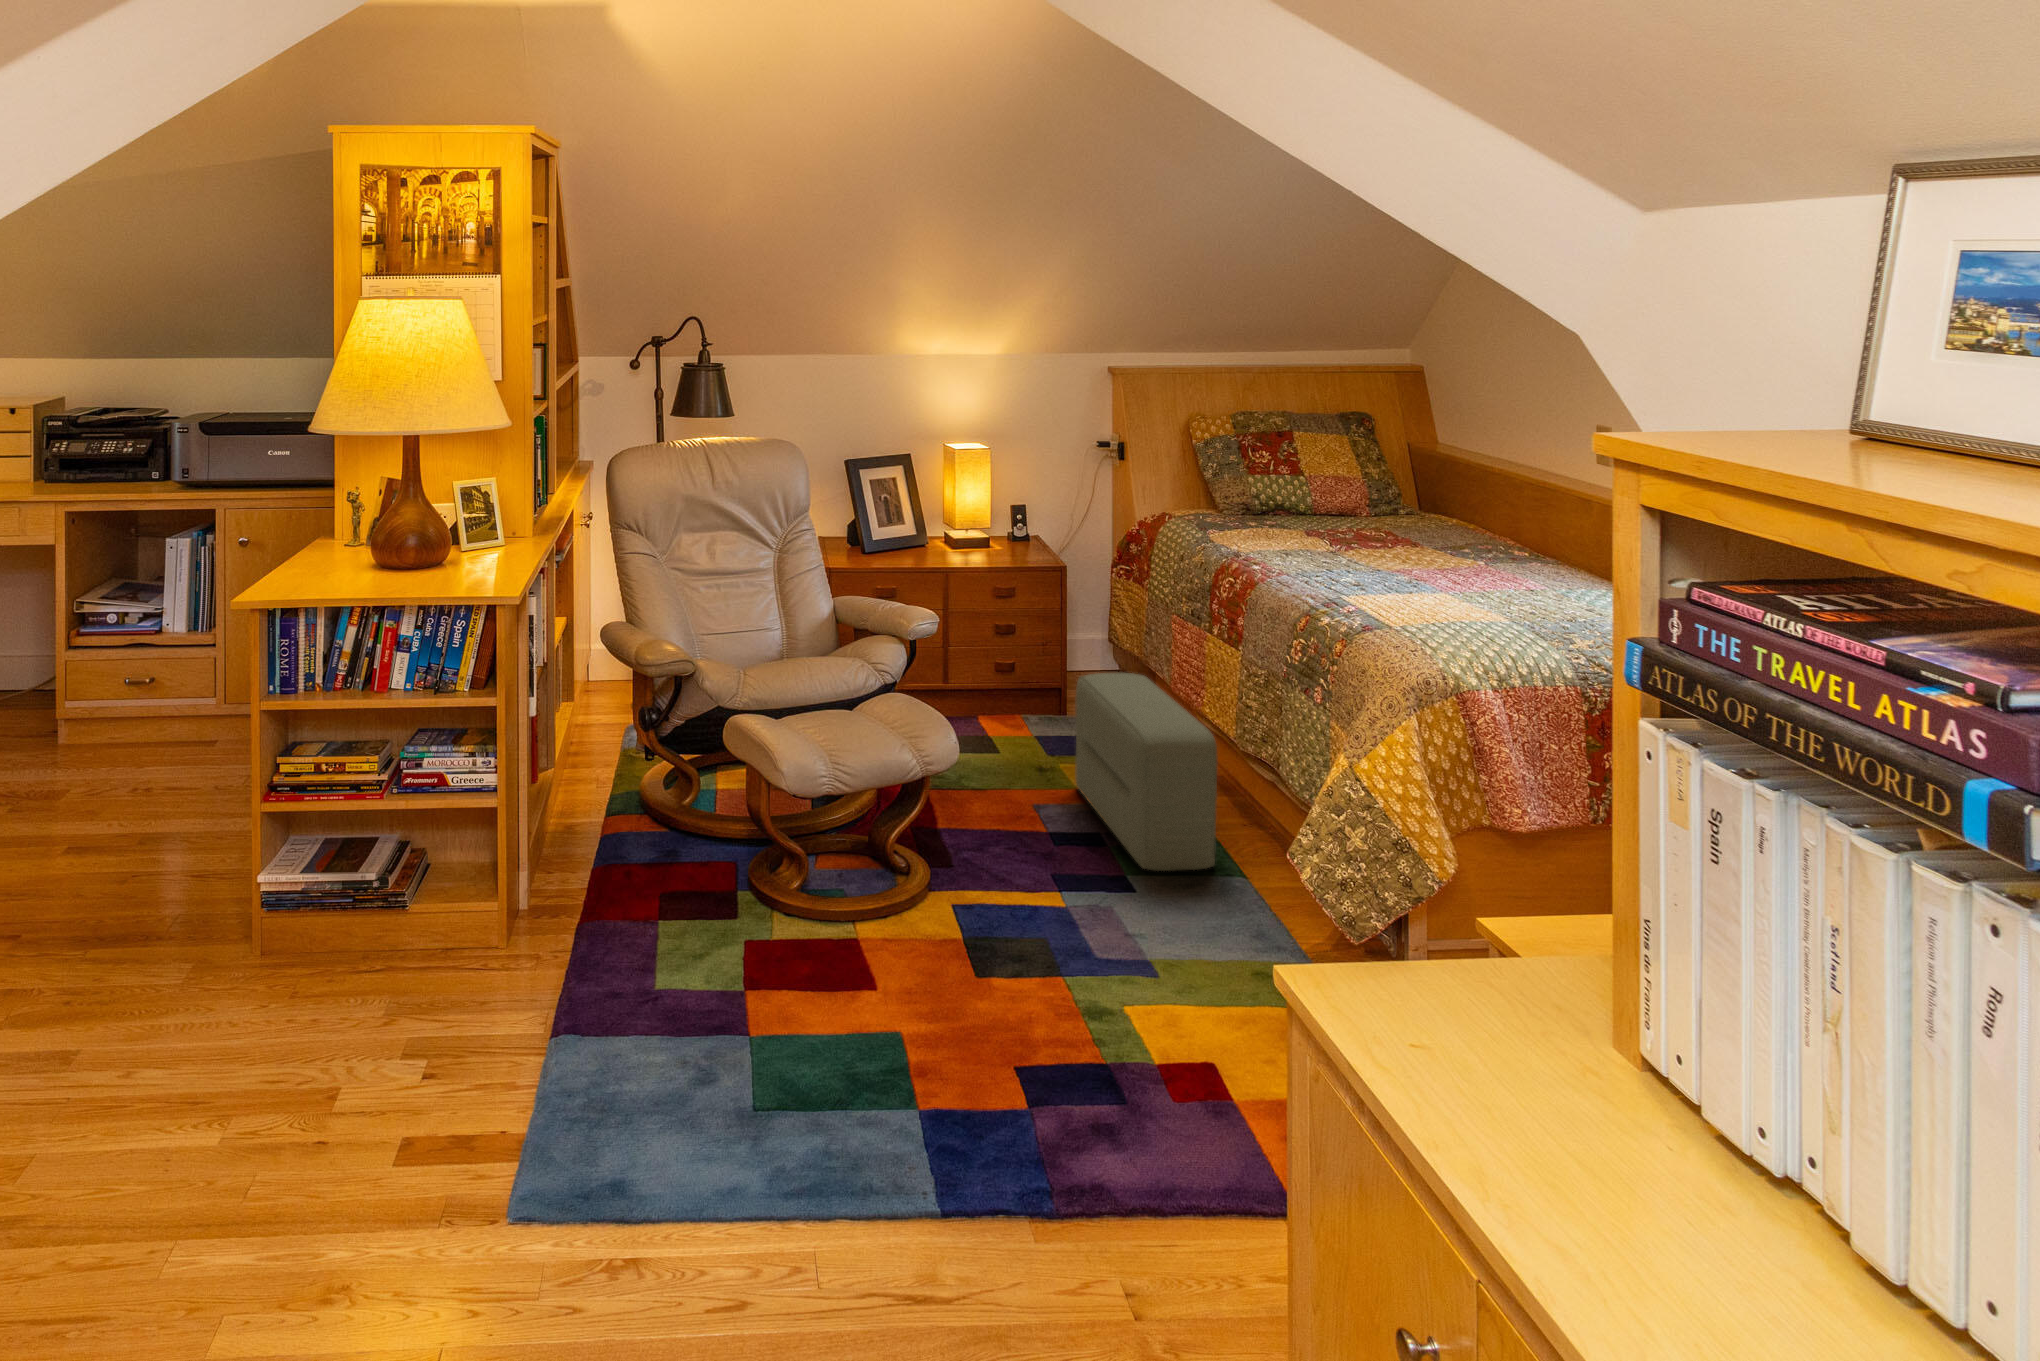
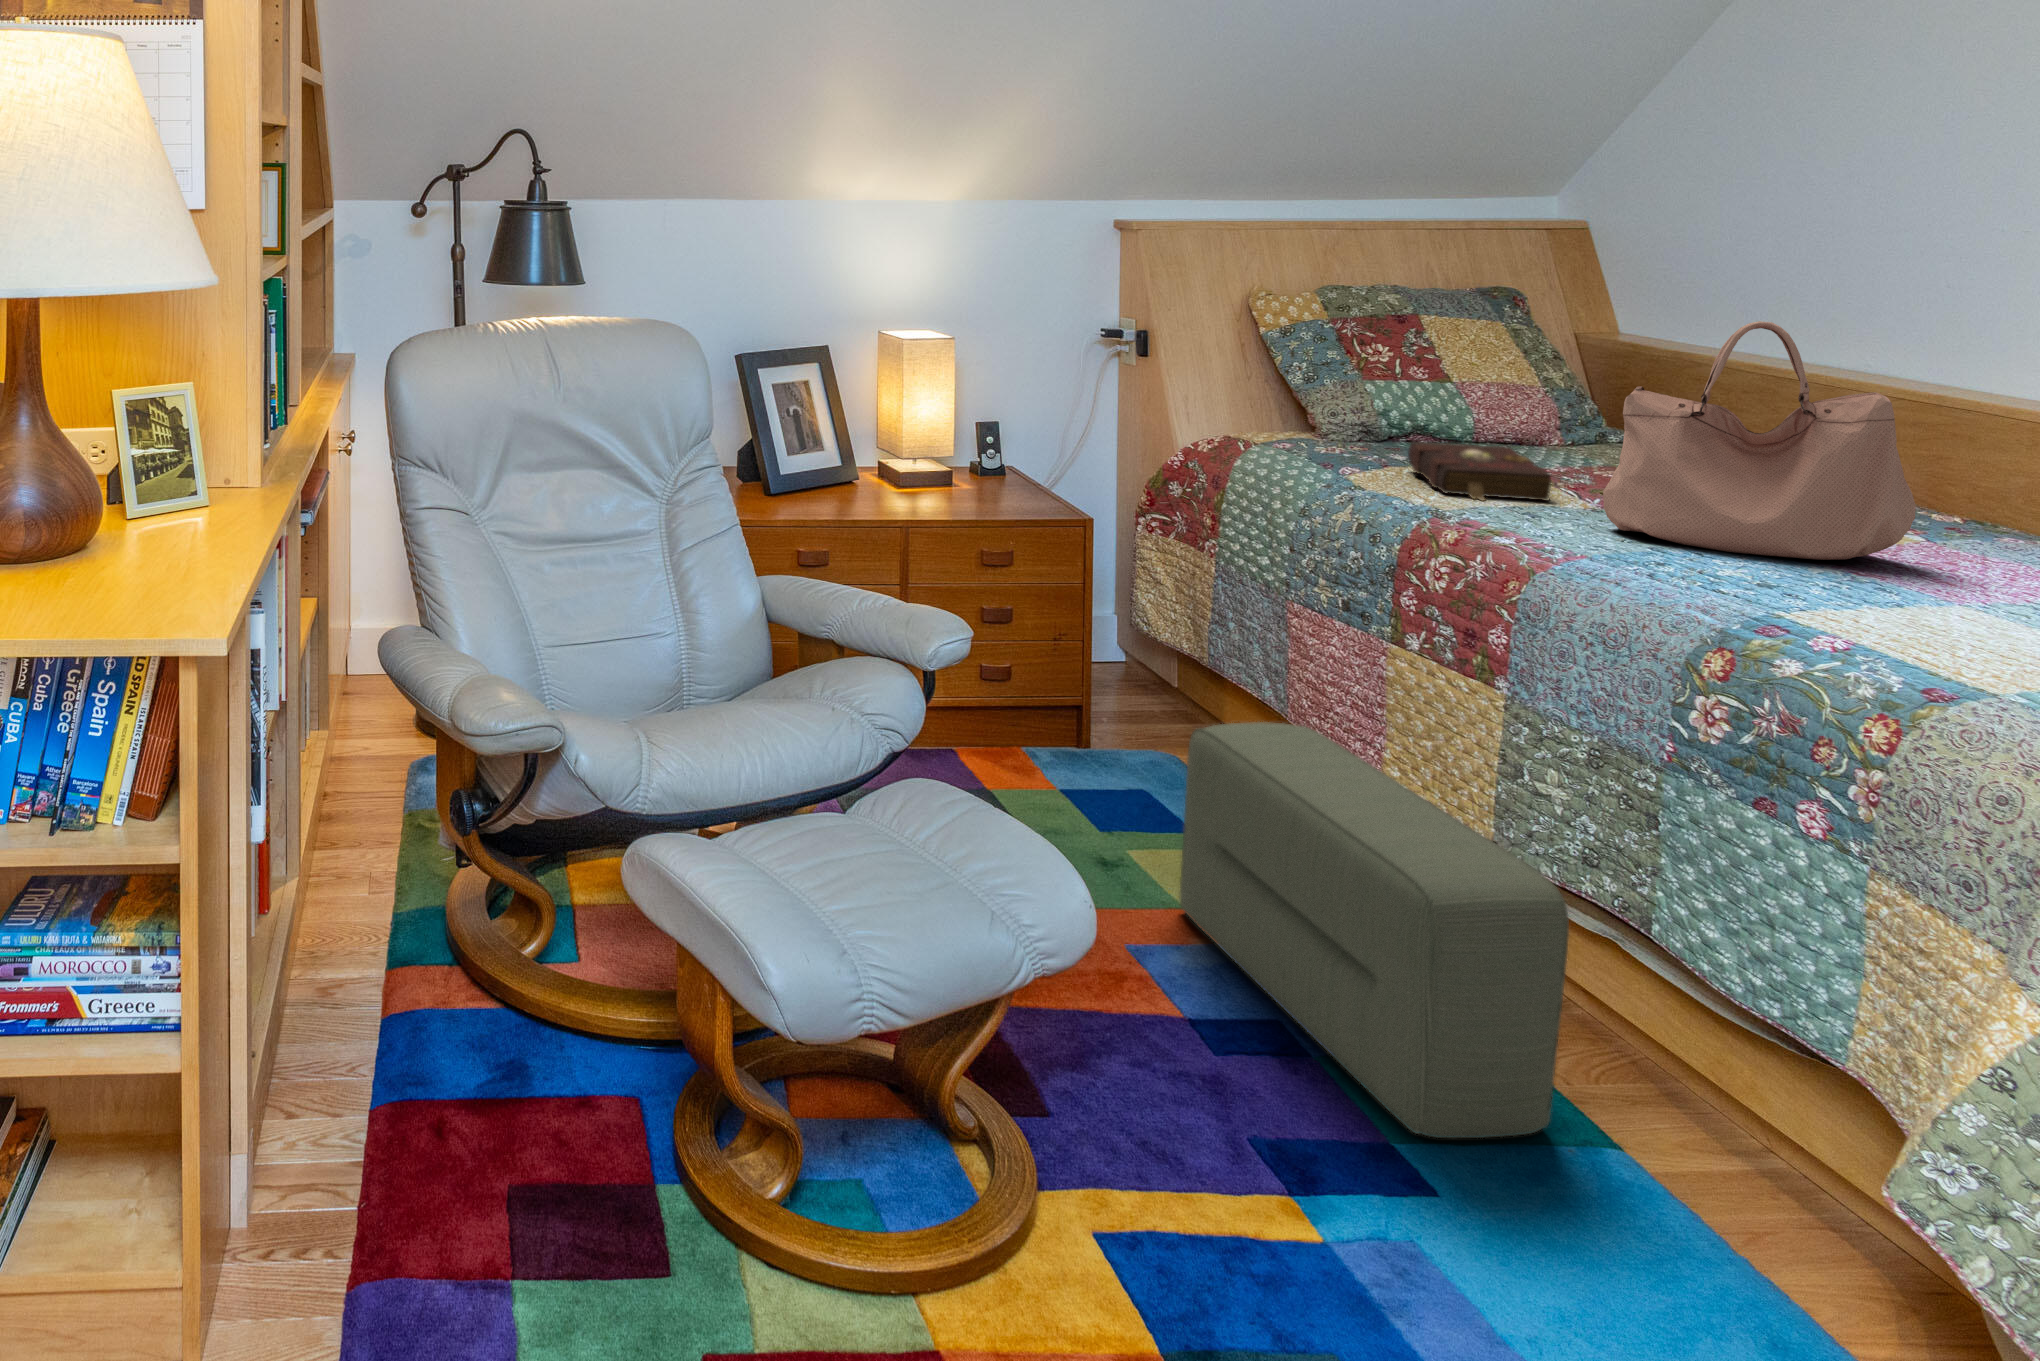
handbag: none [1318,437,1464,572] -> present [1603,321,1916,560]
book: none [1248,512,1311,546] -> present [1408,442,1551,501]

